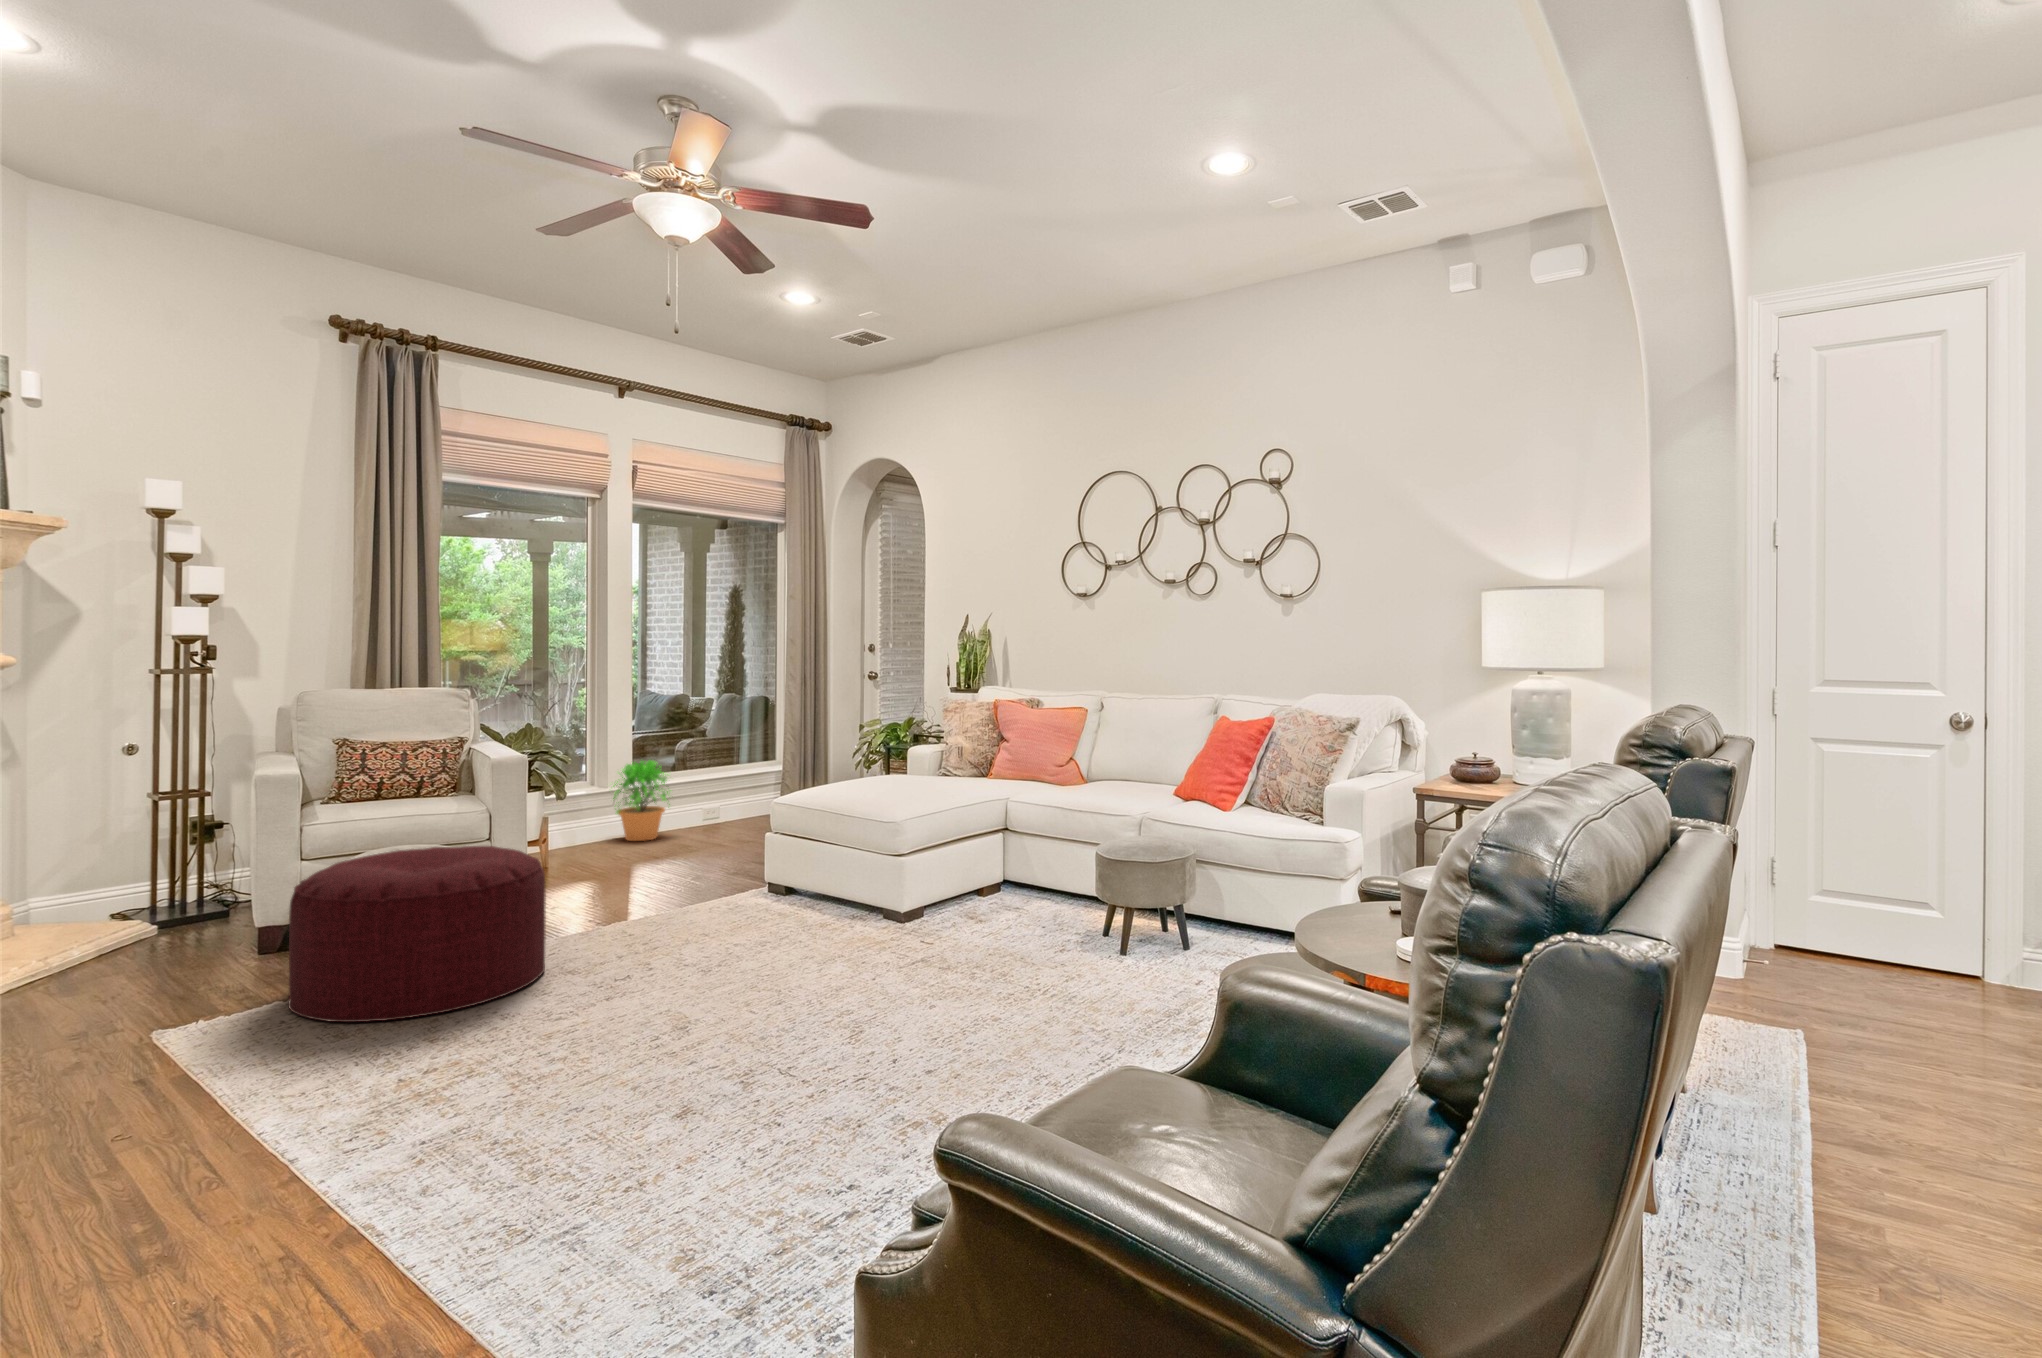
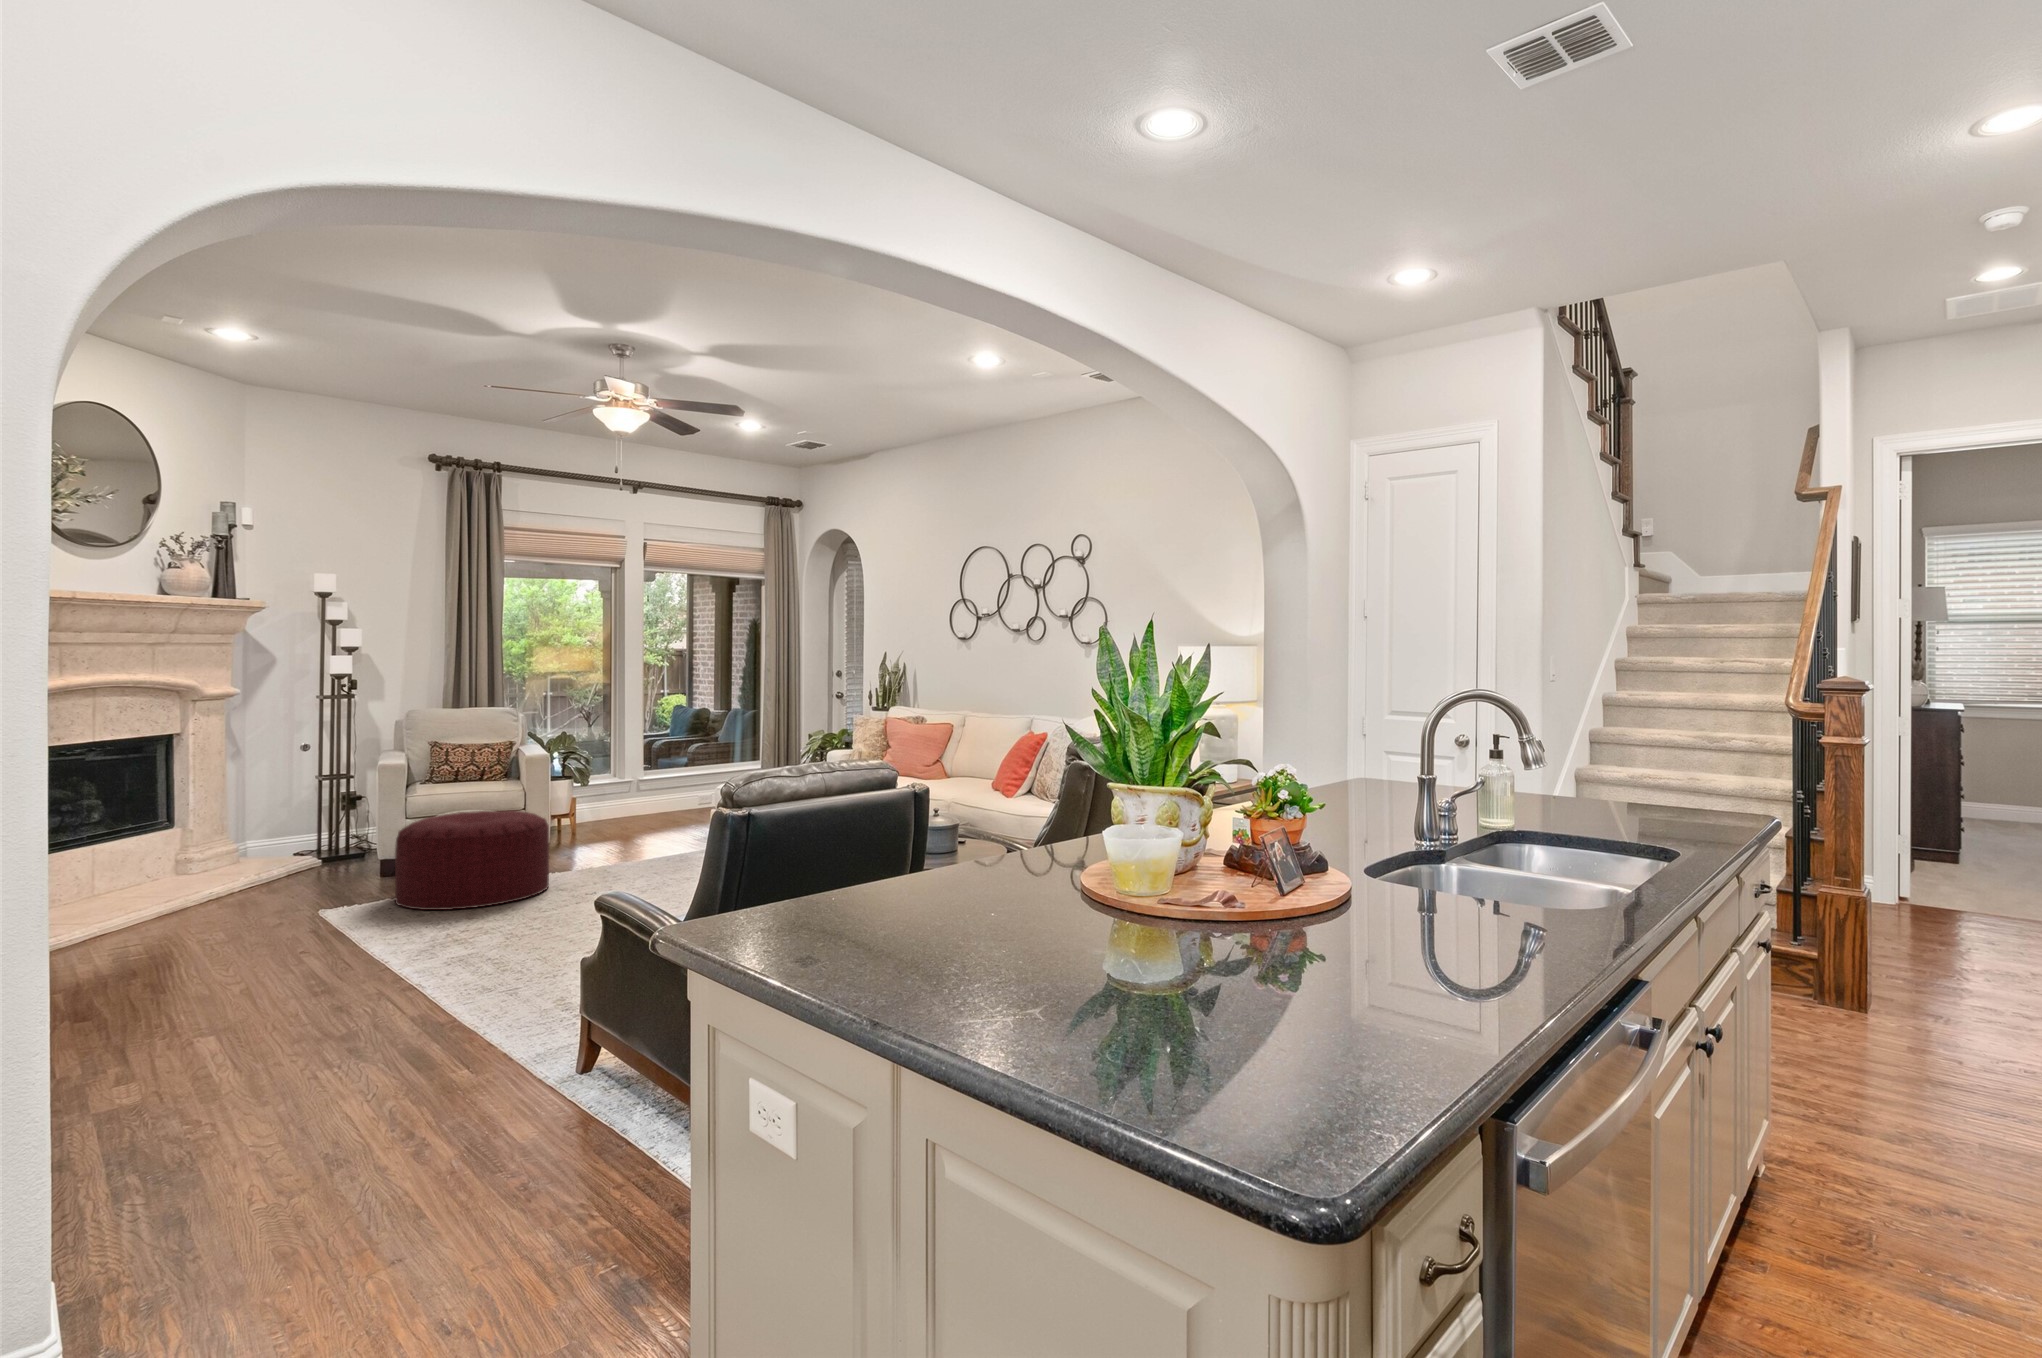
potted plant: present [613,760,671,841] -> none [621,756,676,817]

